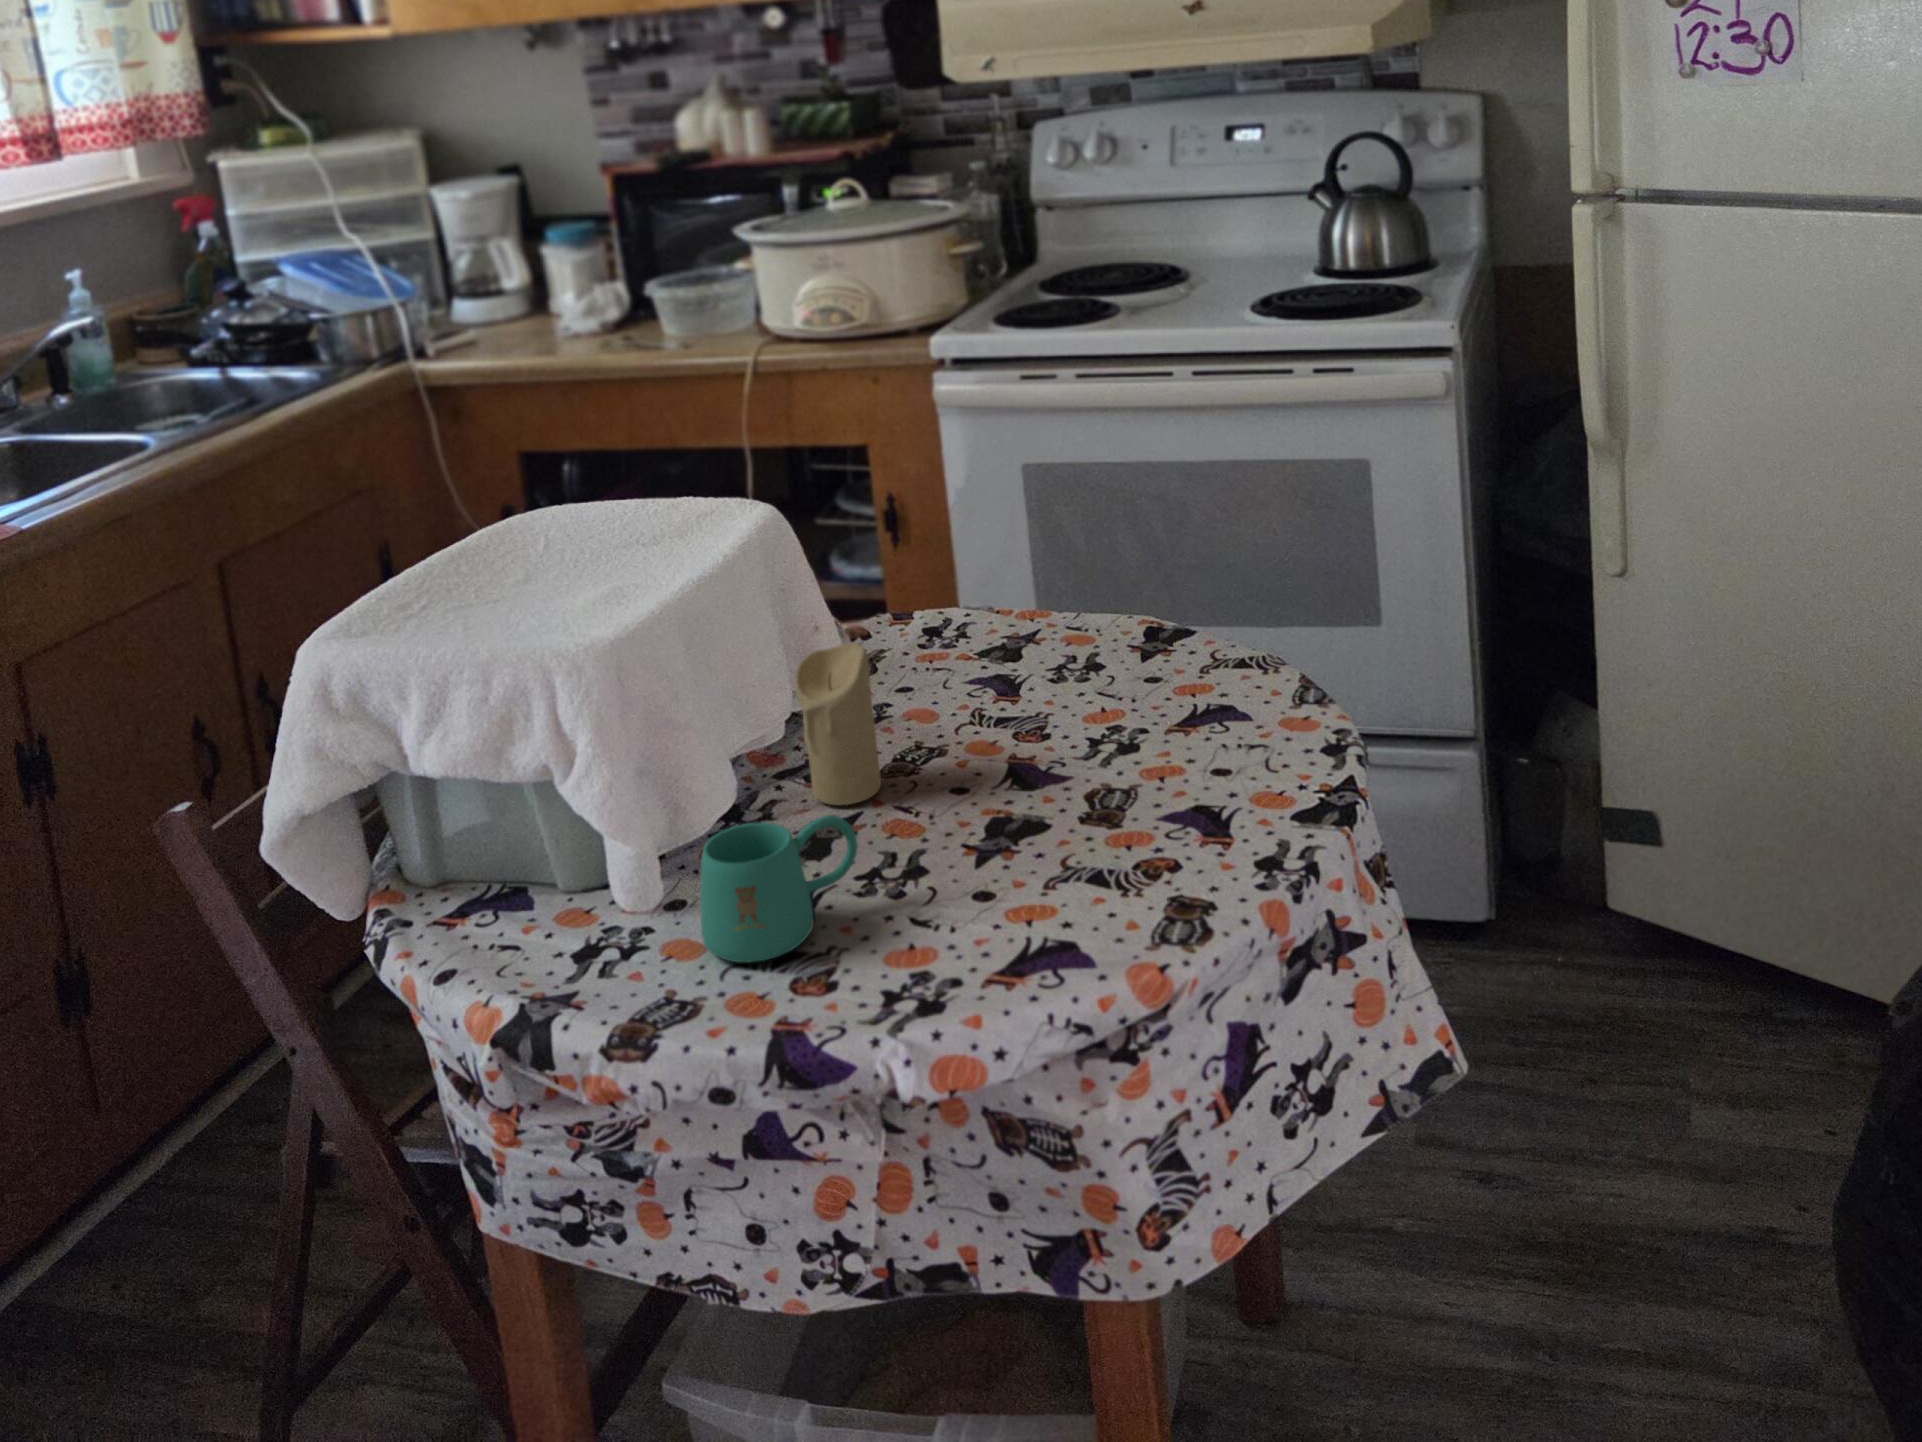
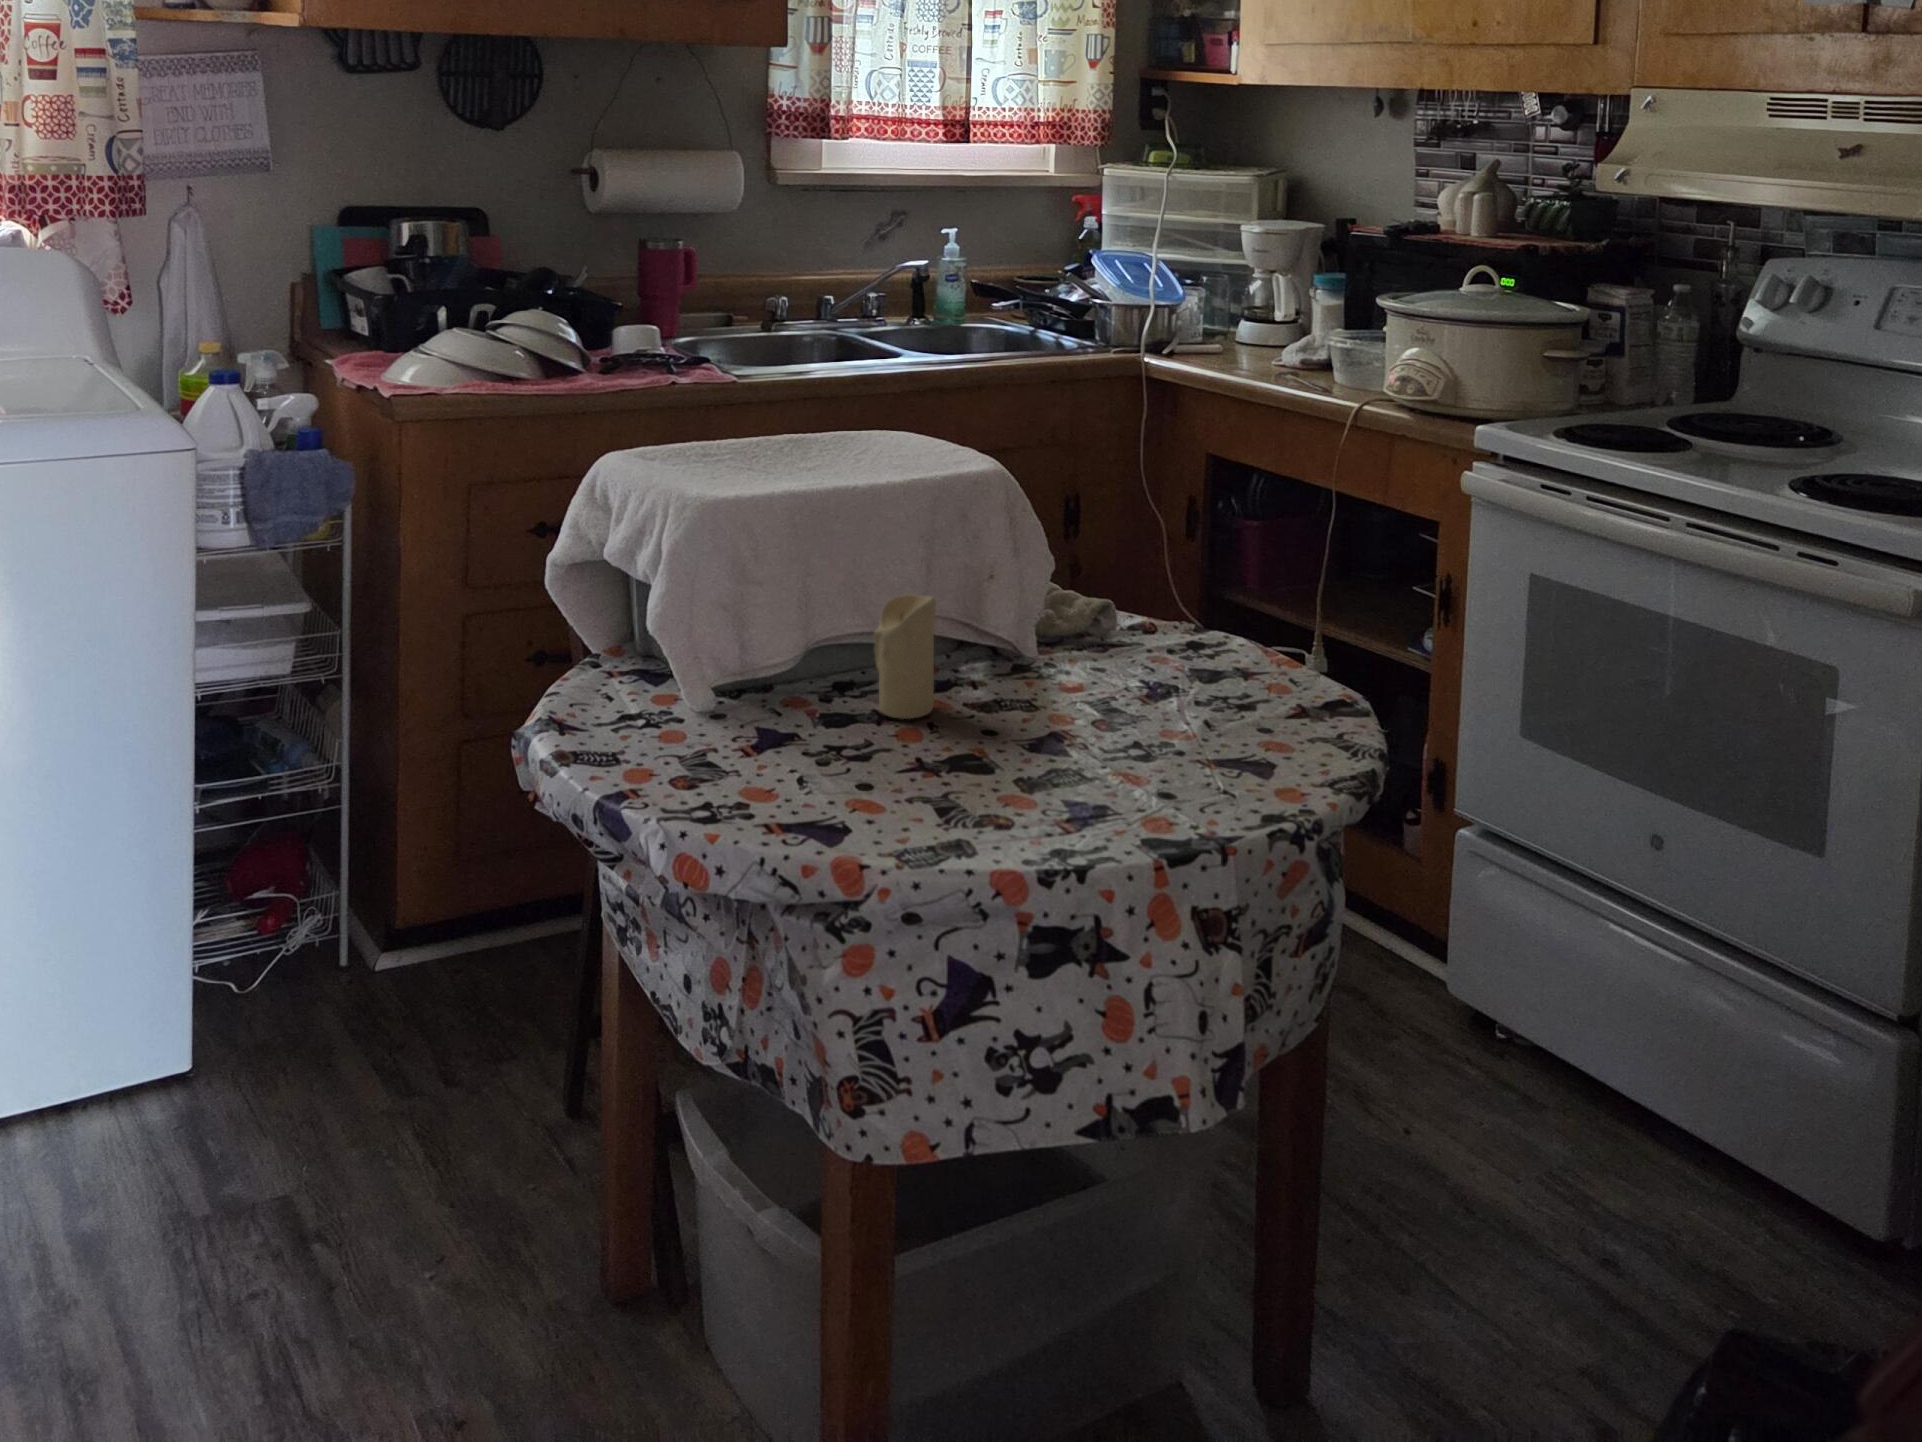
mug: present [700,815,858,962] -> none [677,678,798,774]

